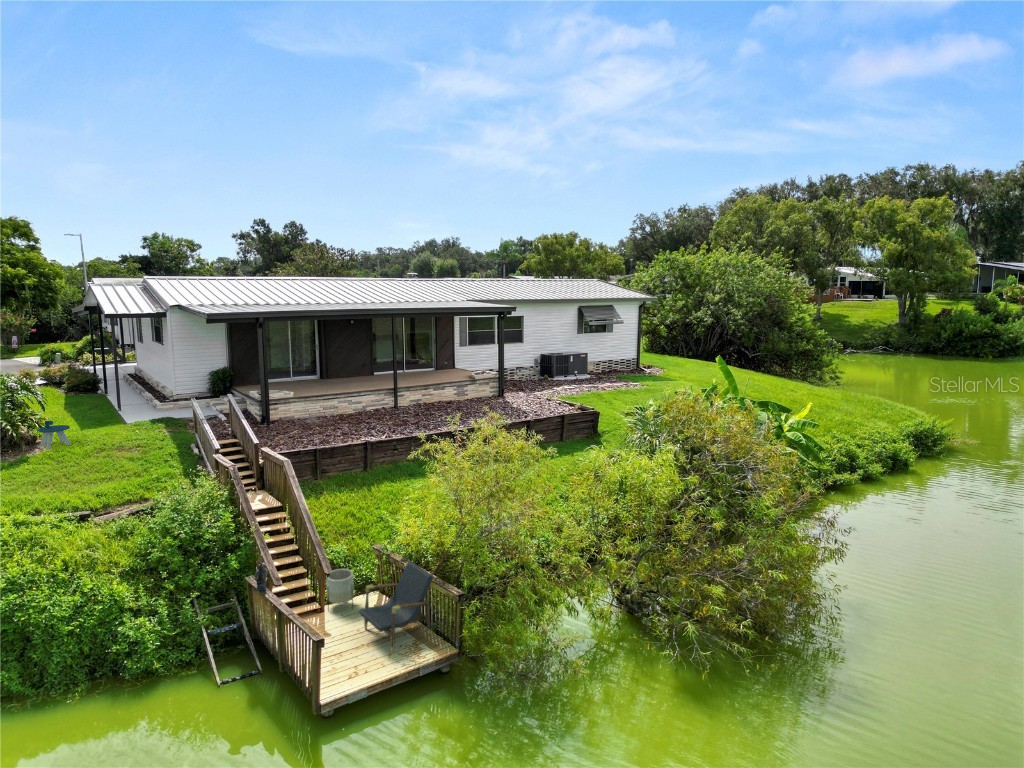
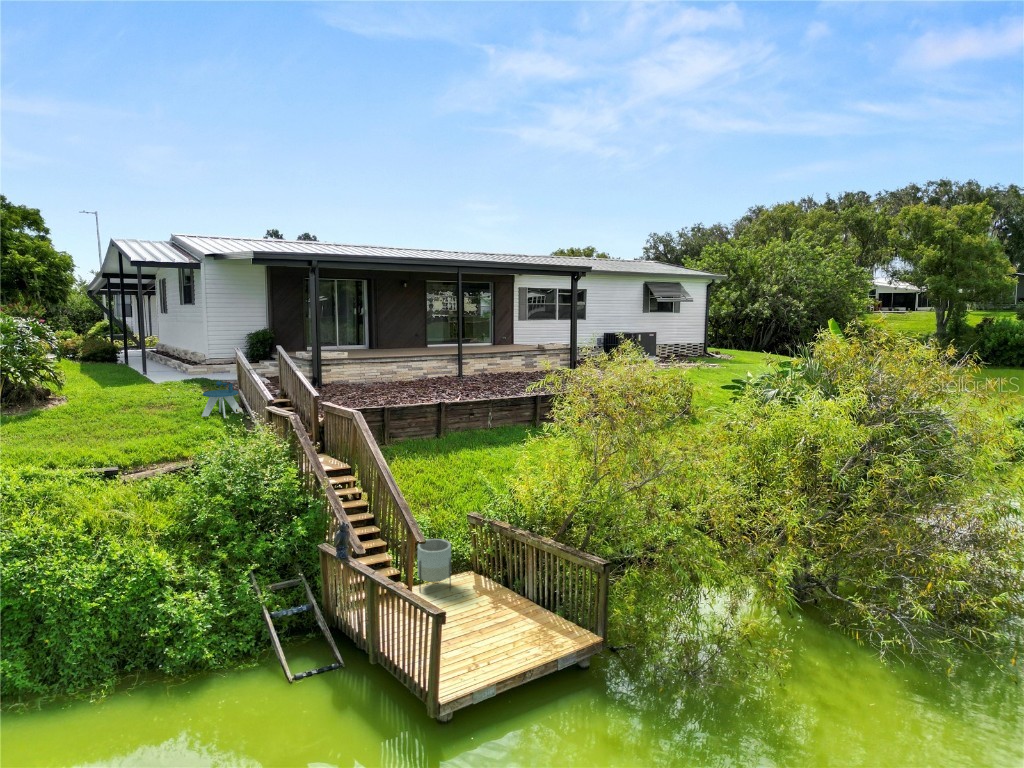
side table: present [38,421,72,449] -> present [202,381,241,418]
lounge chair: present [358,561,433,653] -> none [466,527,565,645]

